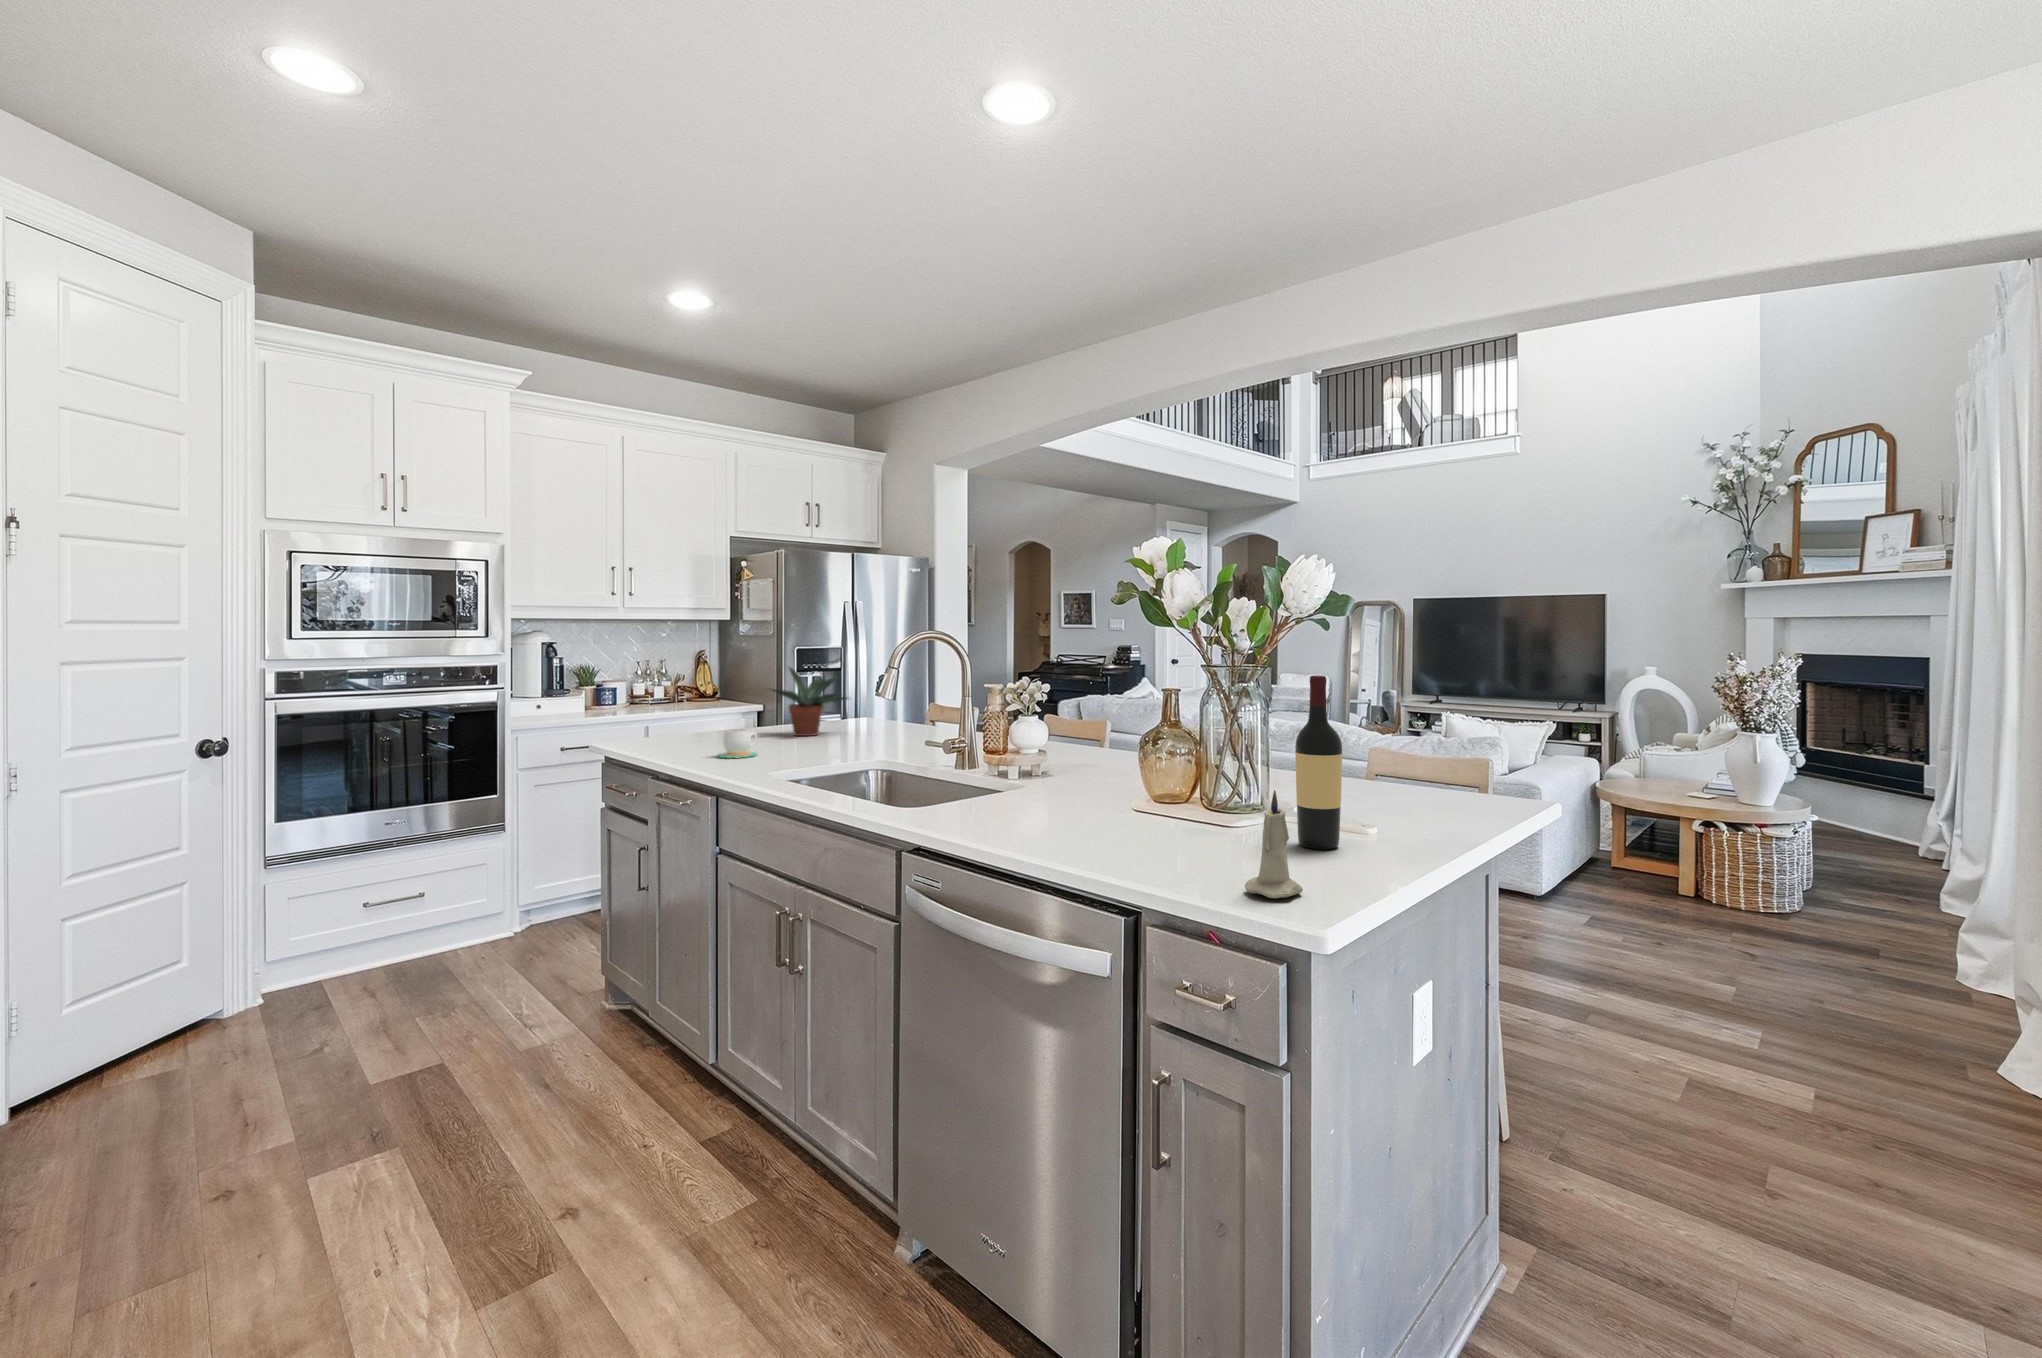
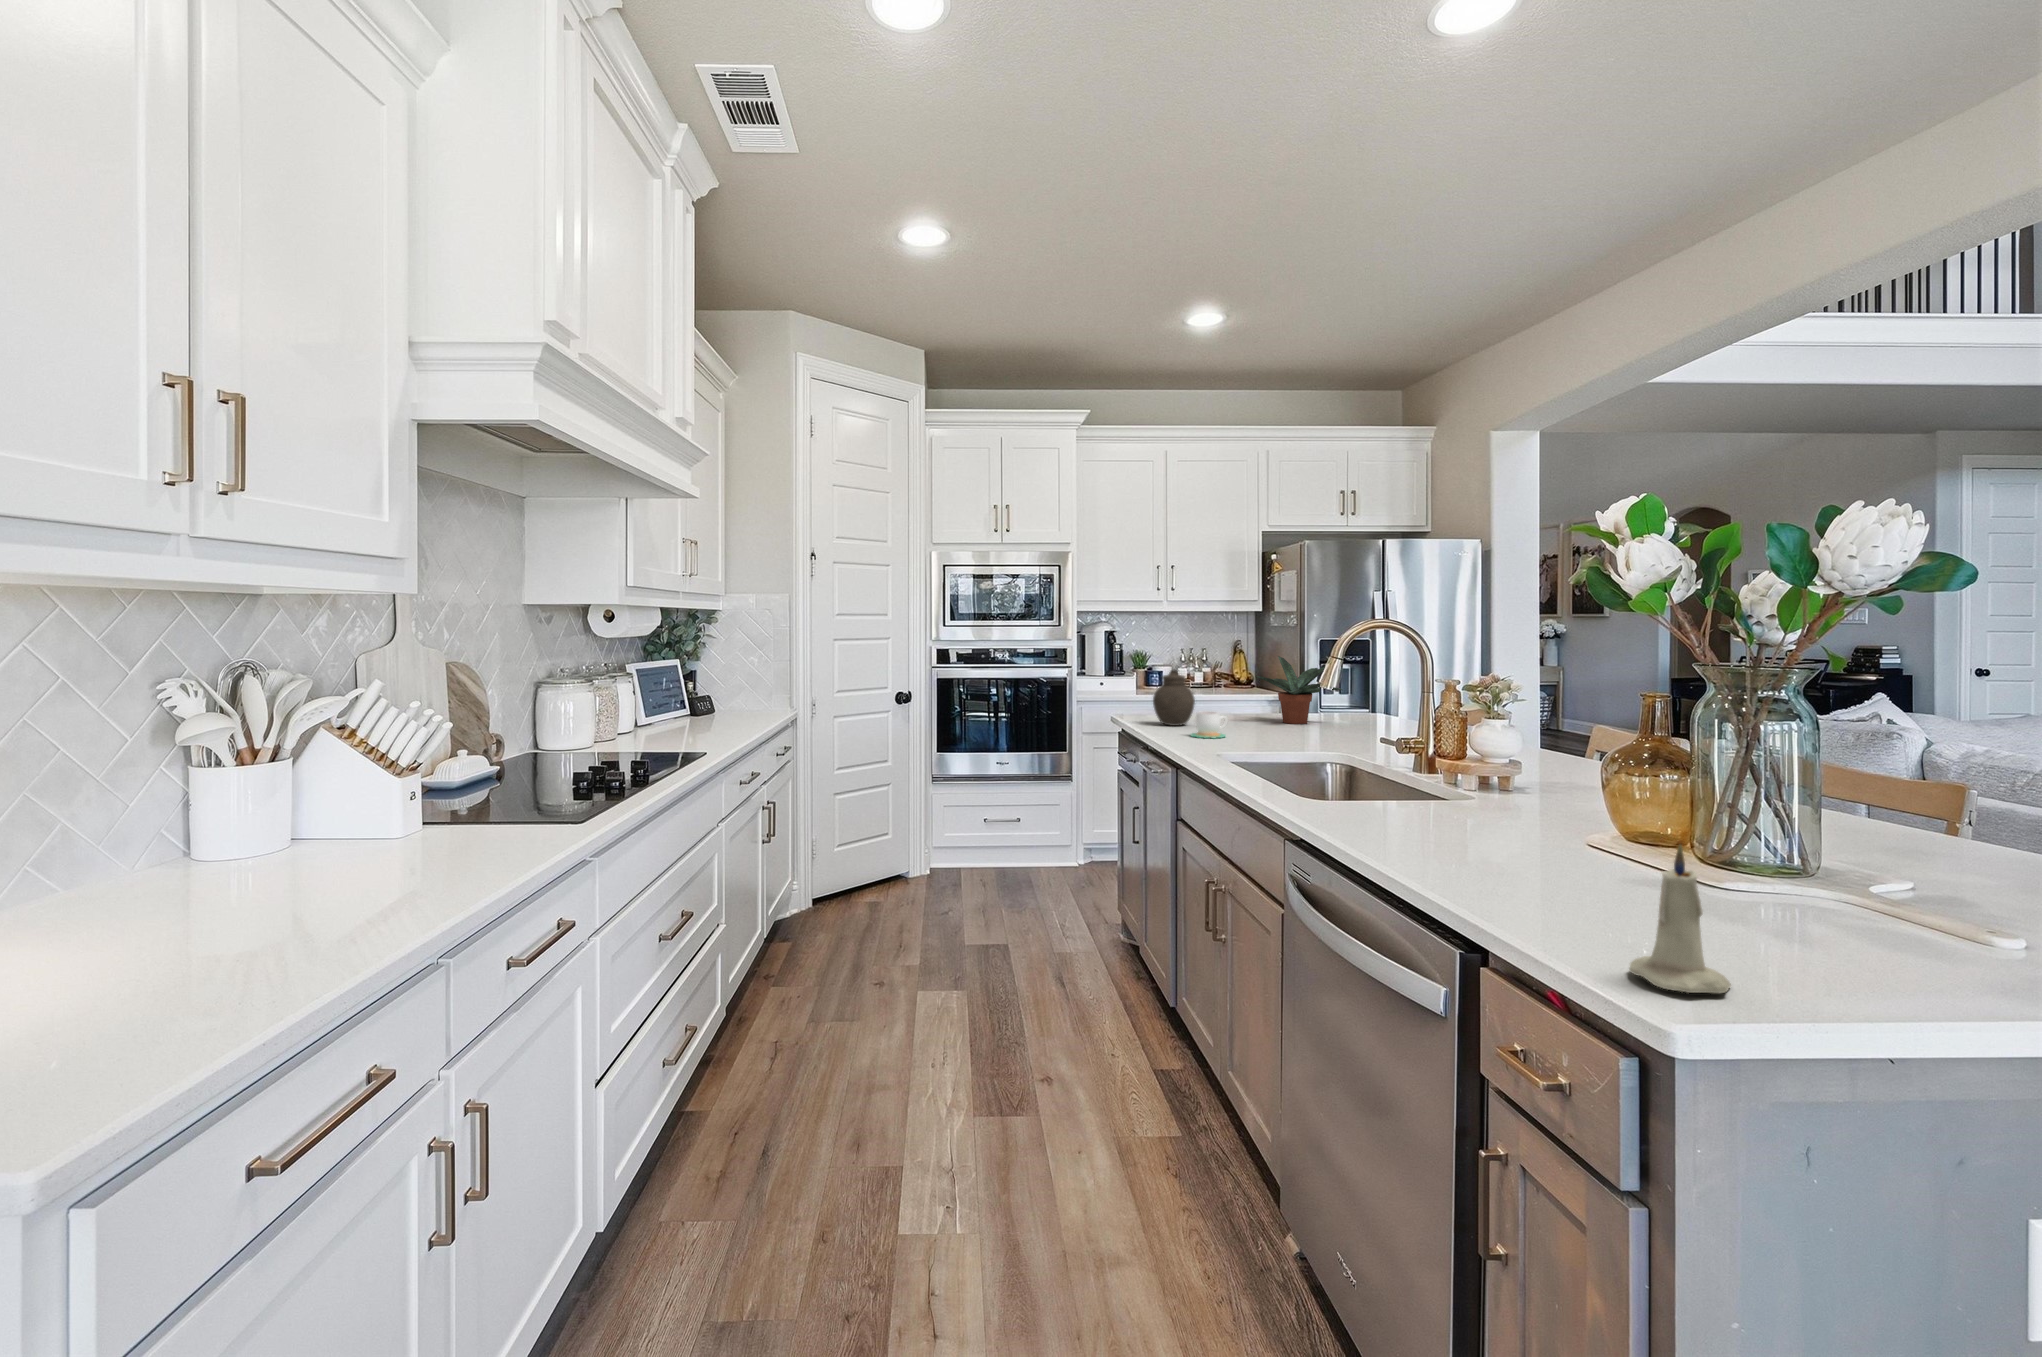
wine bottle: present [1295,675,1342,849] -> none [1814,691,1911,952]
jar: none [656,685,706,749] -> present [1153,670,1195,726]

